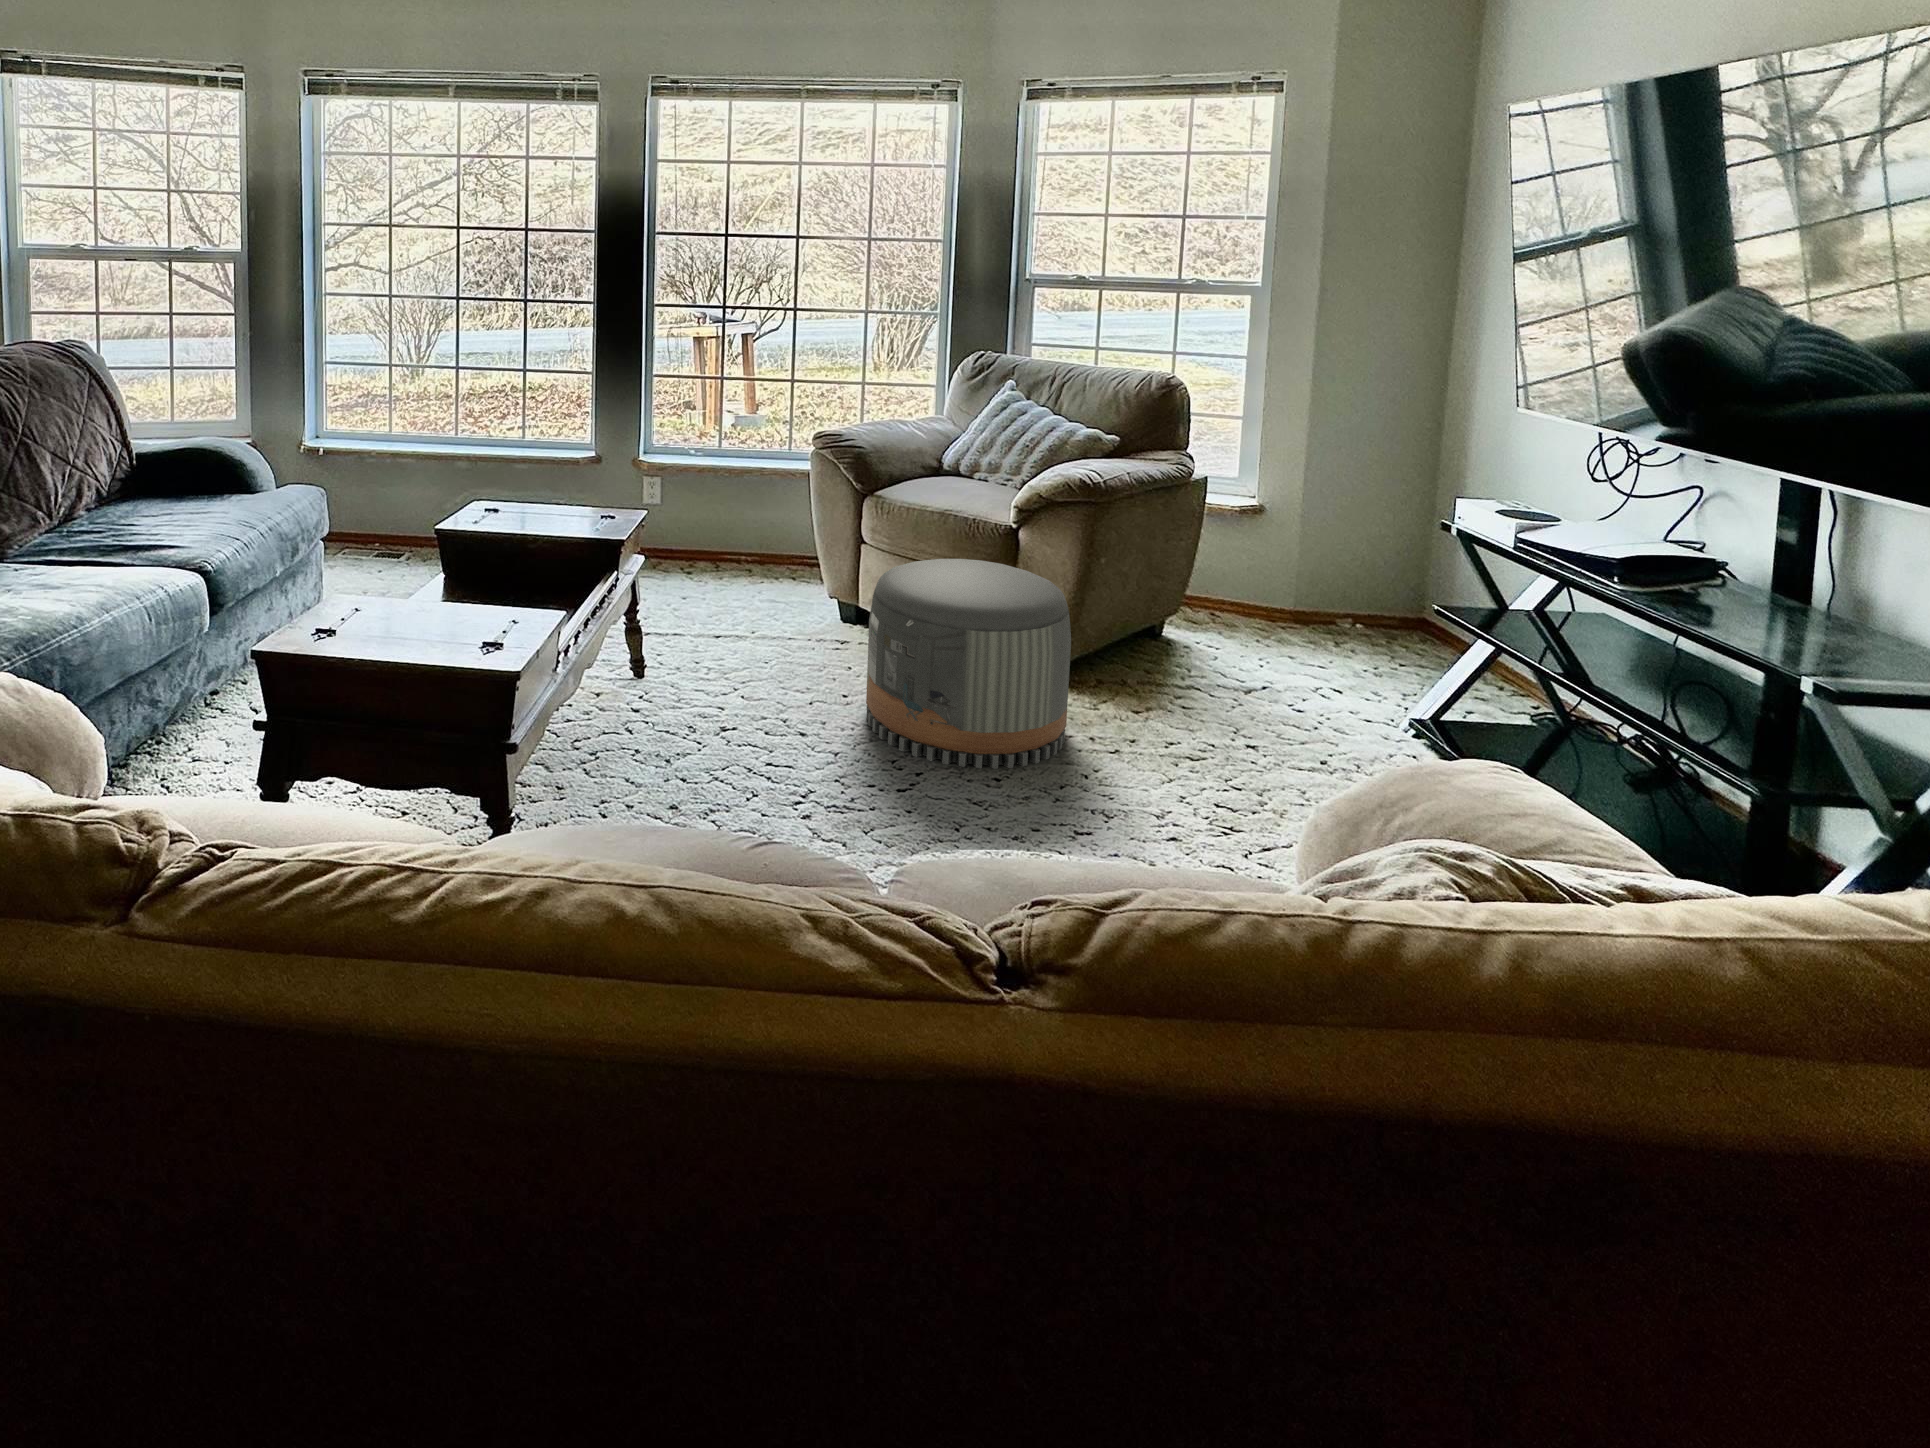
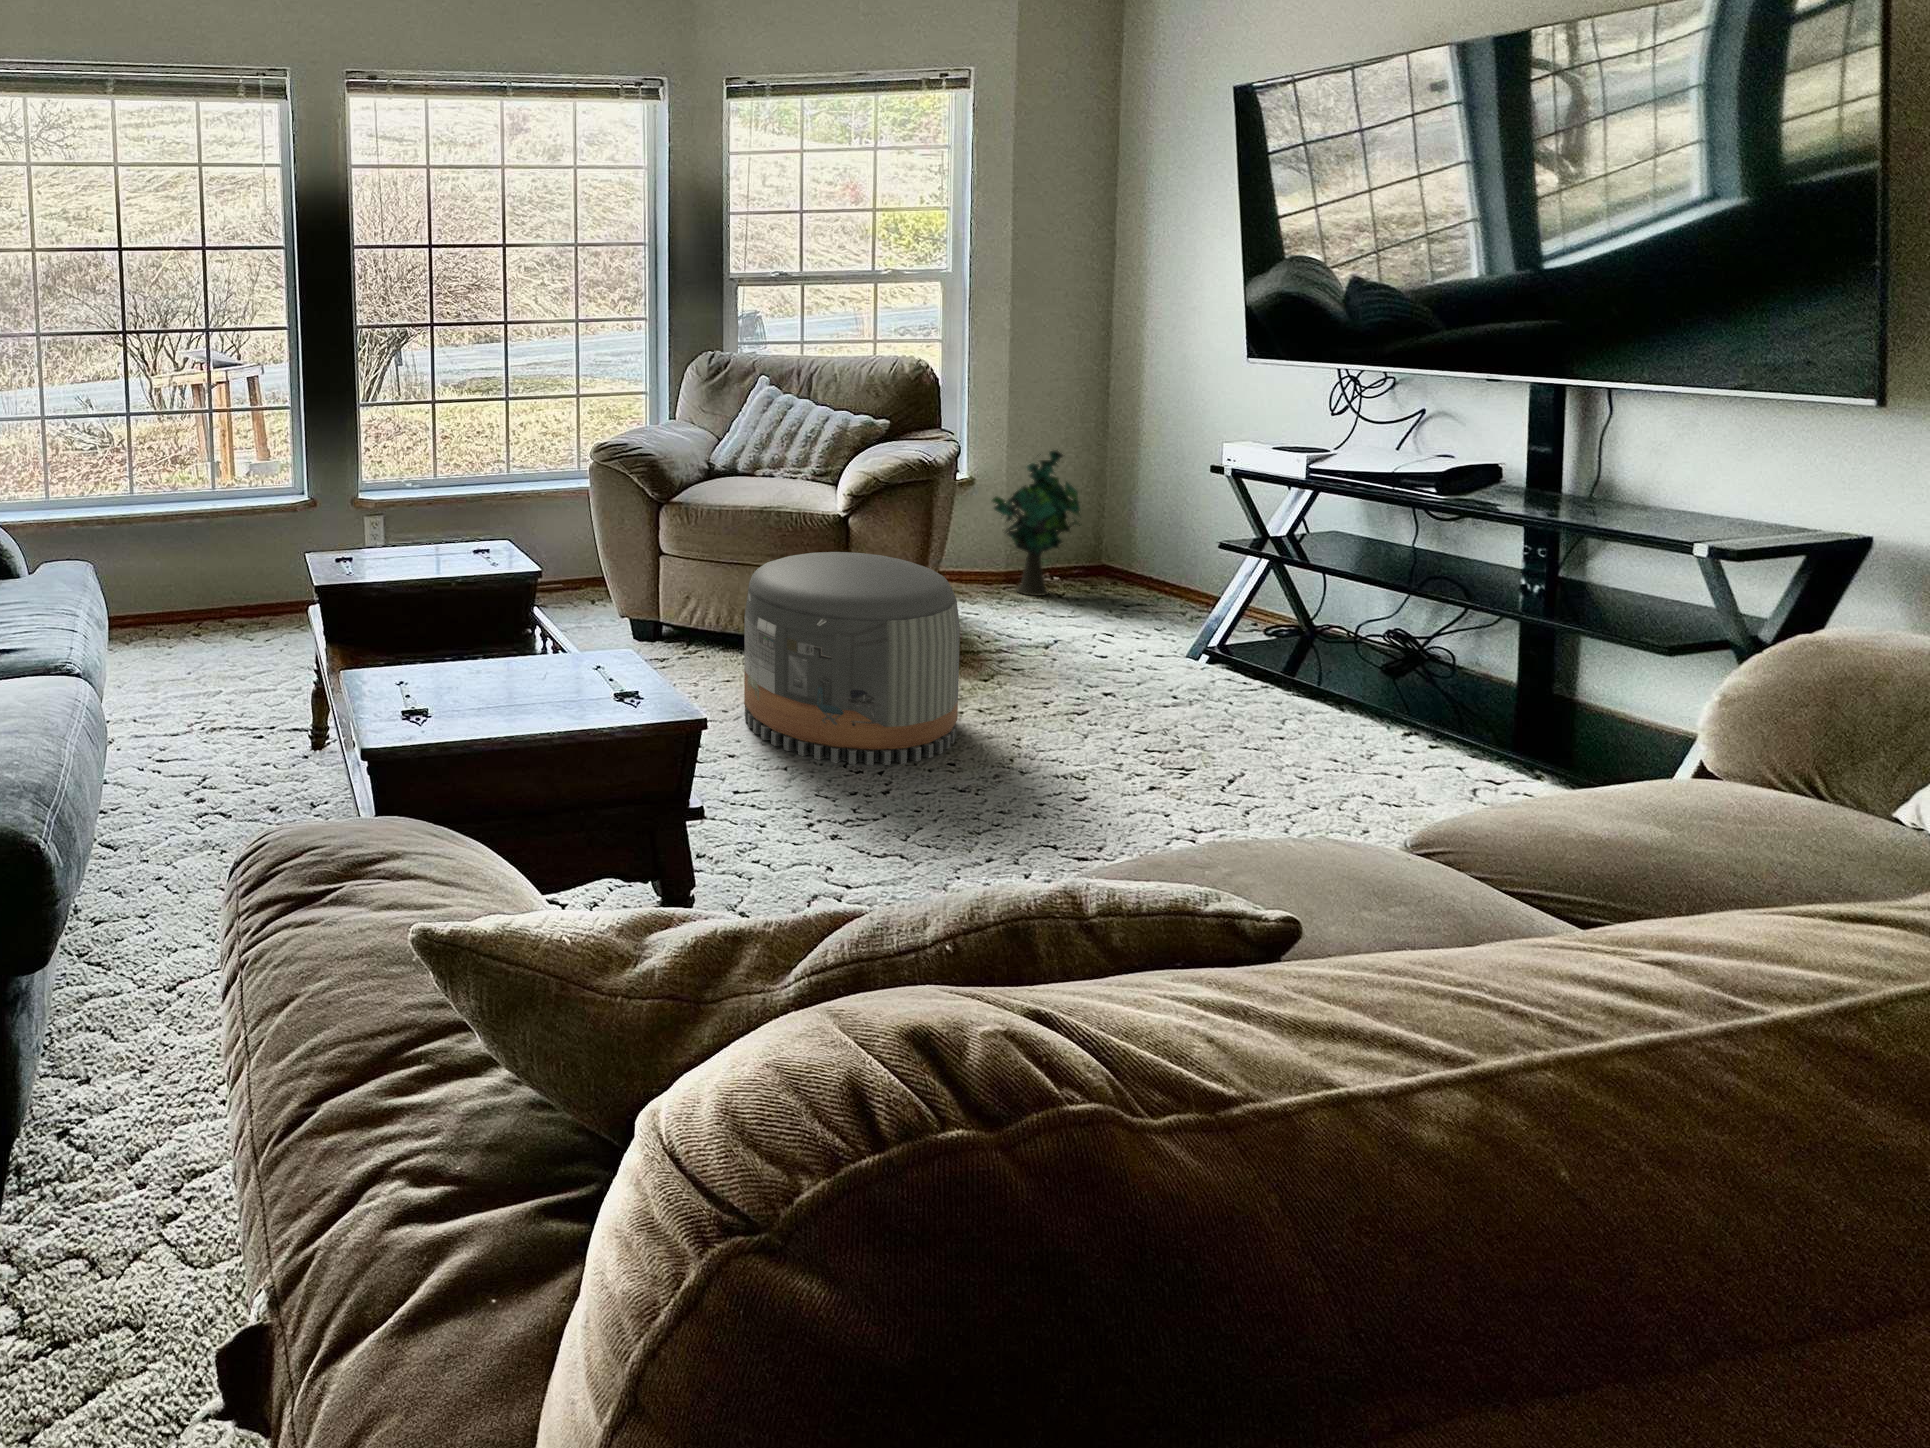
decorative plant: none [1257,484,1360,638] -> present [992,450,1080,596]

